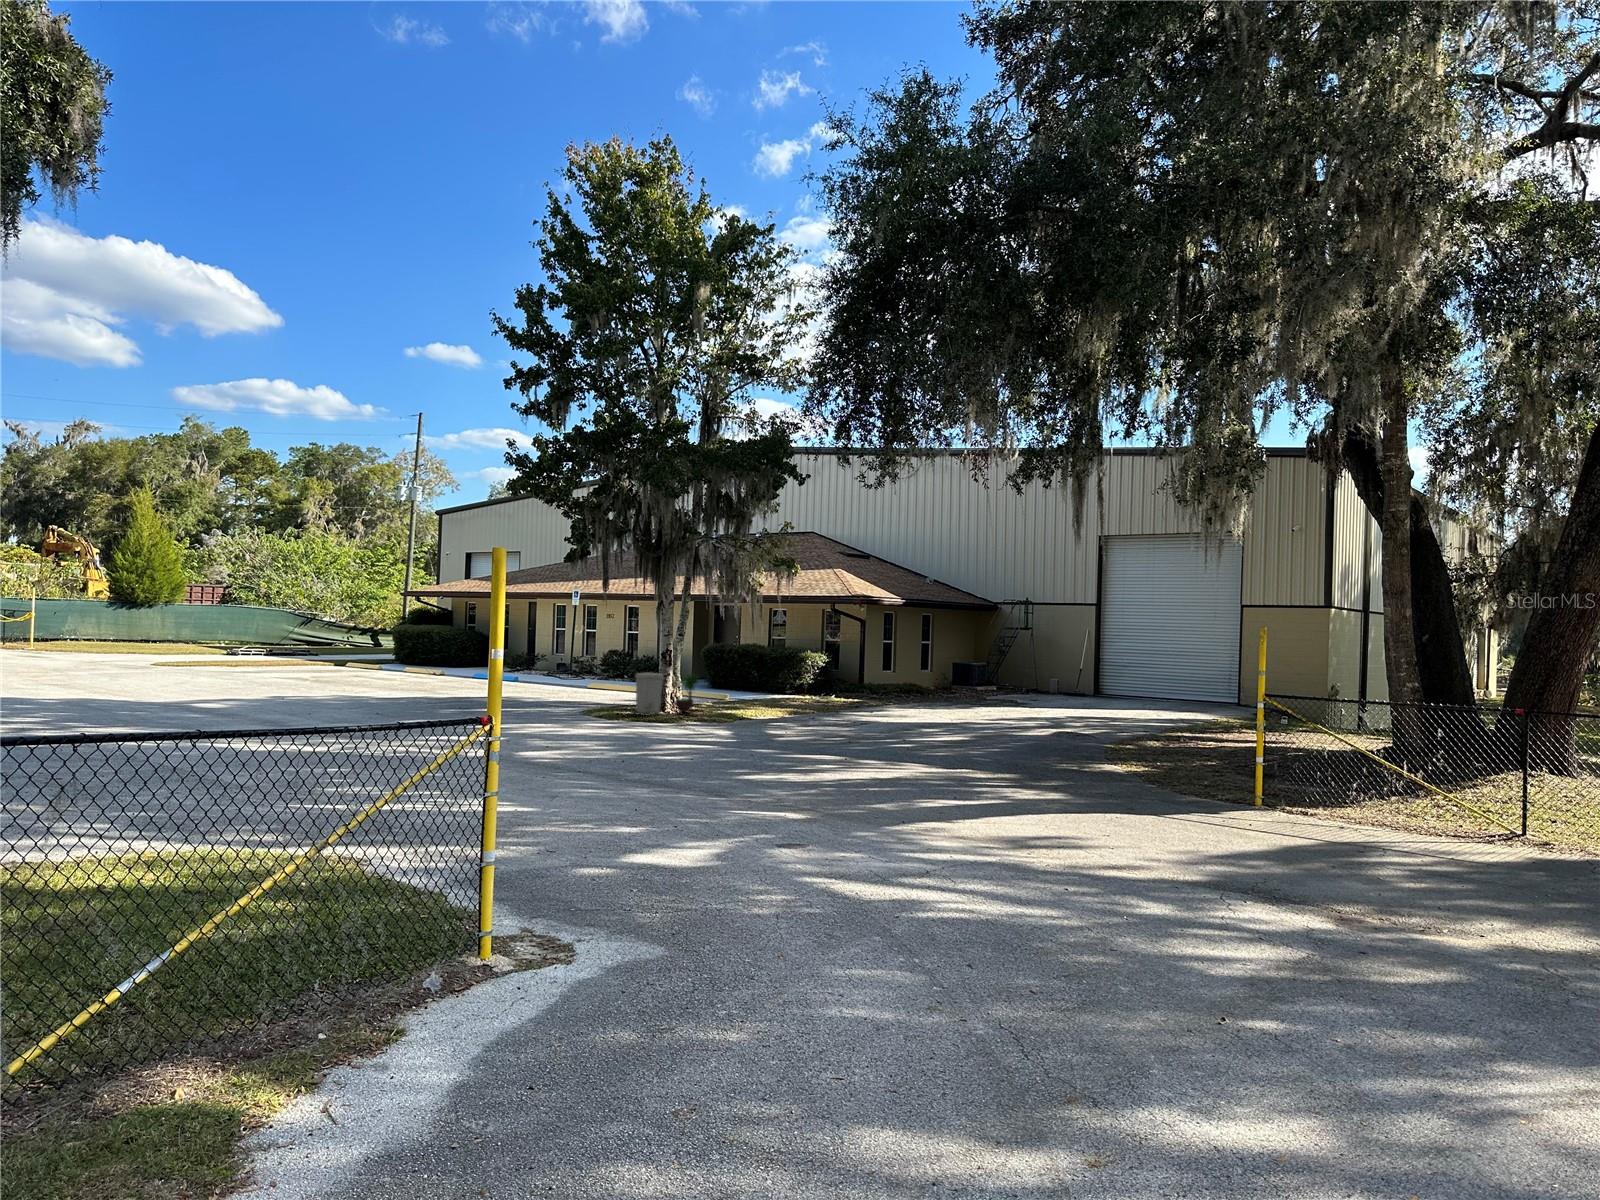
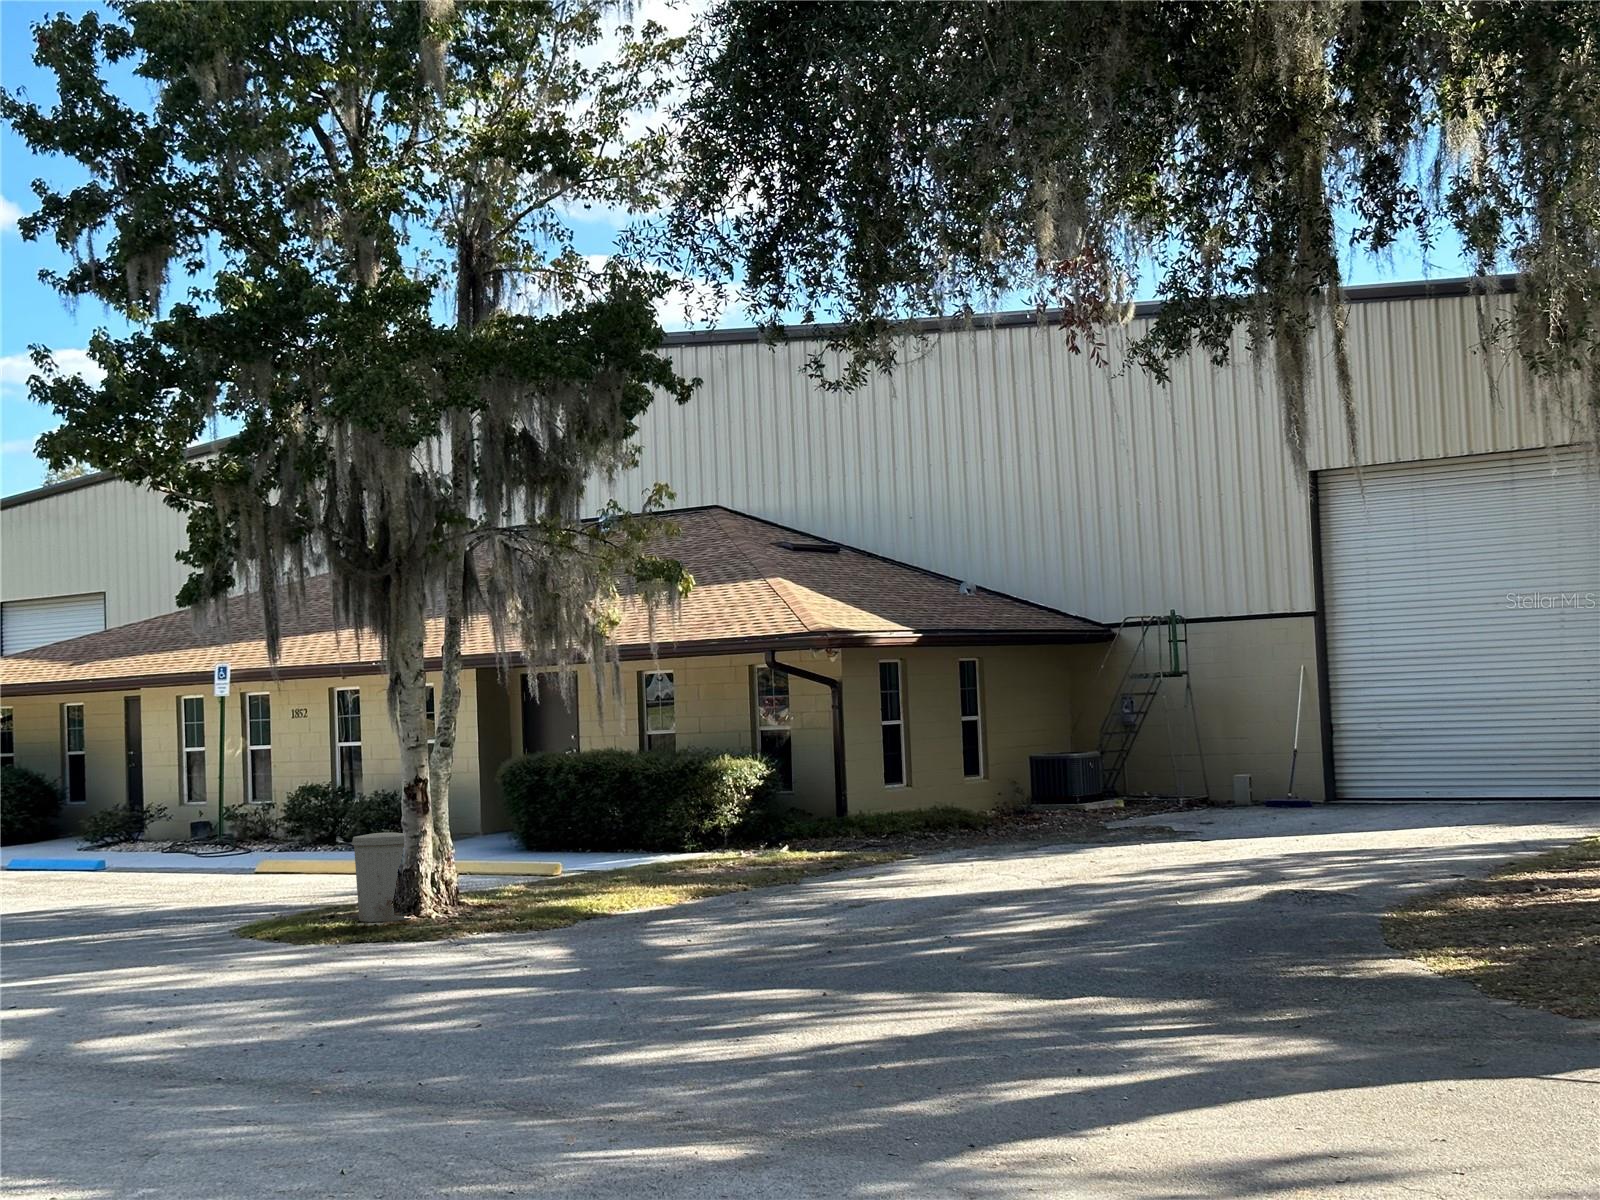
potted tree: present [675,674,698,712] -> none [443,822,494,912]

